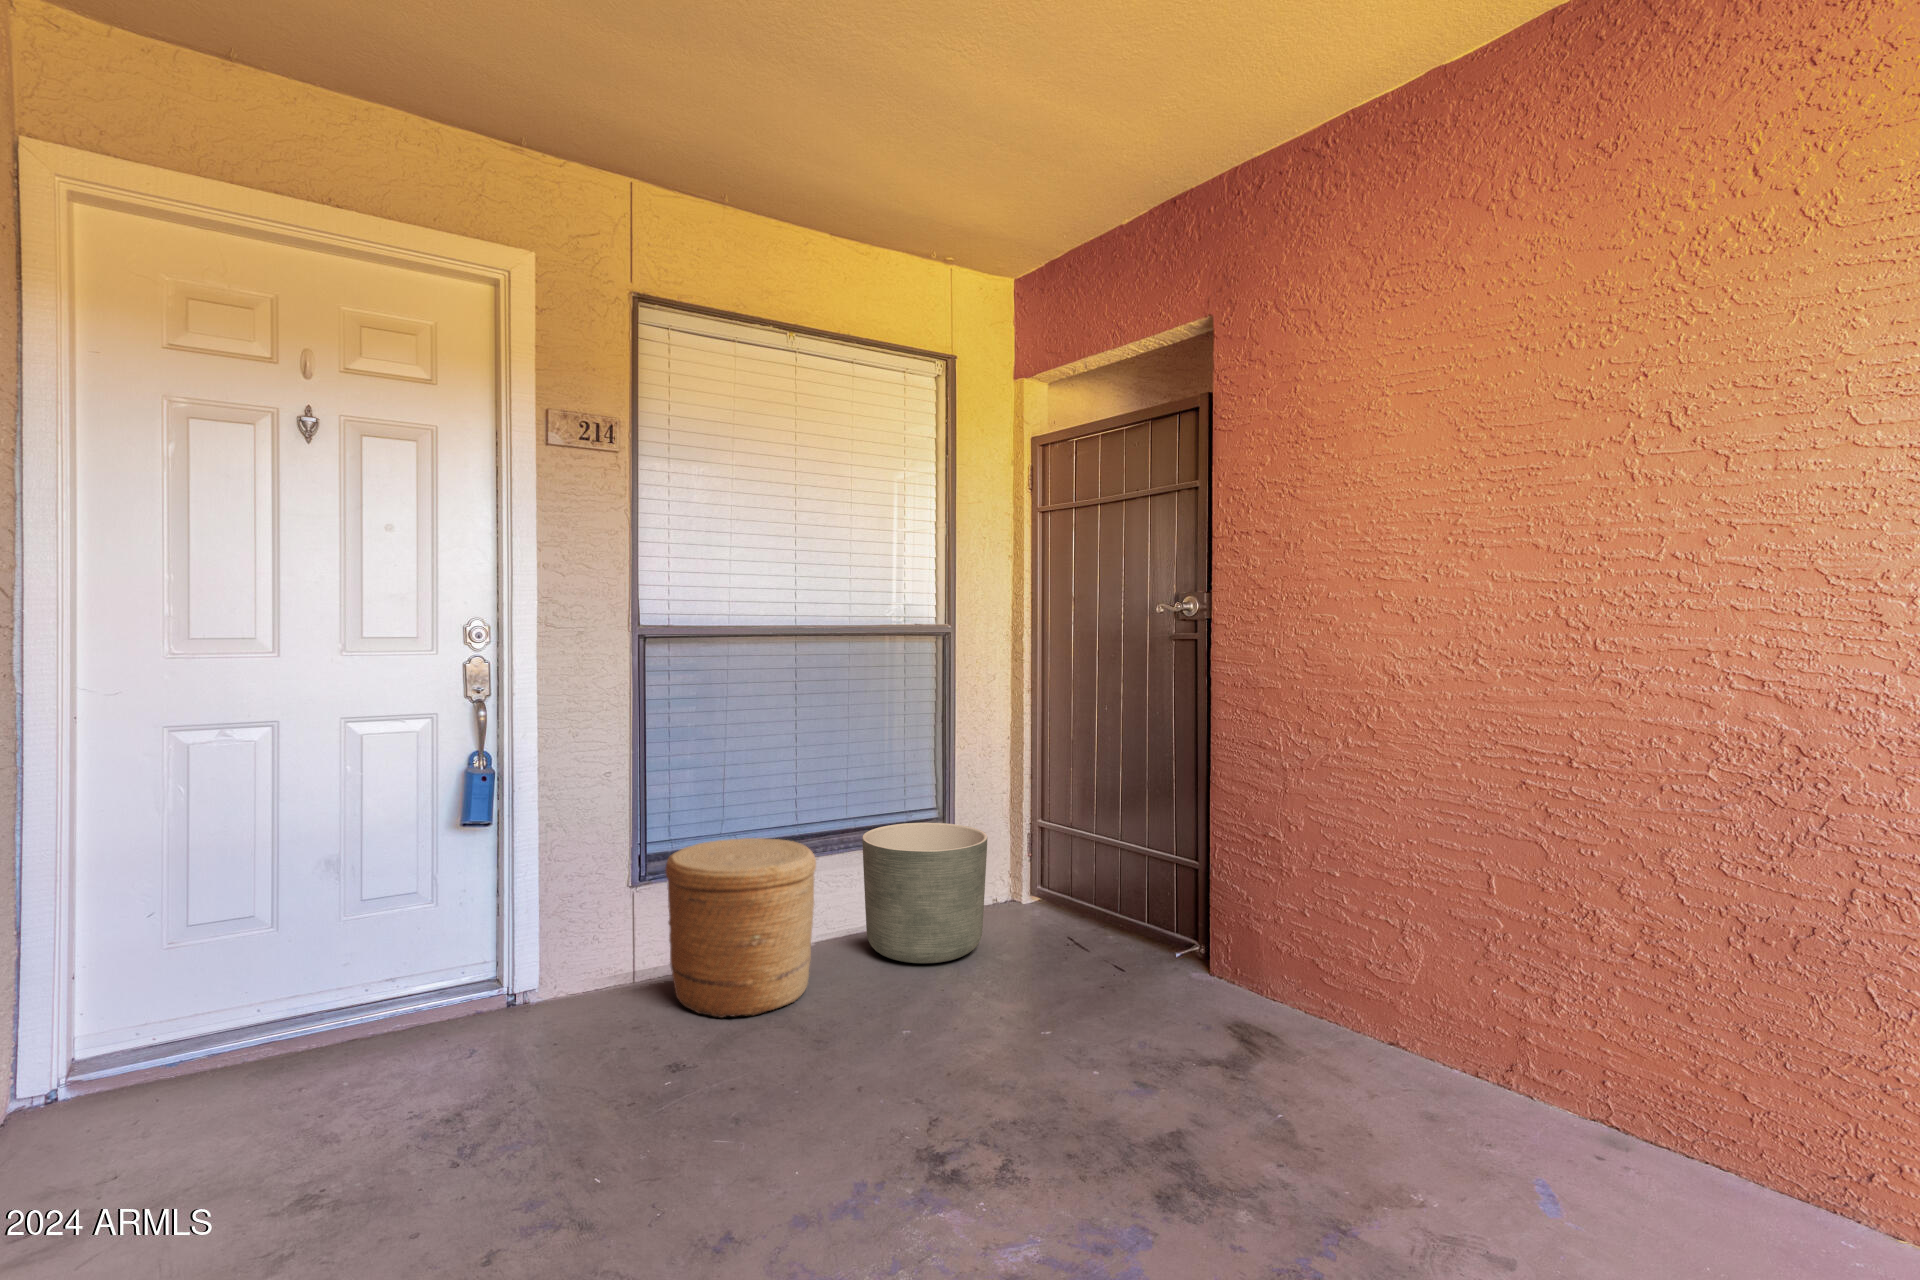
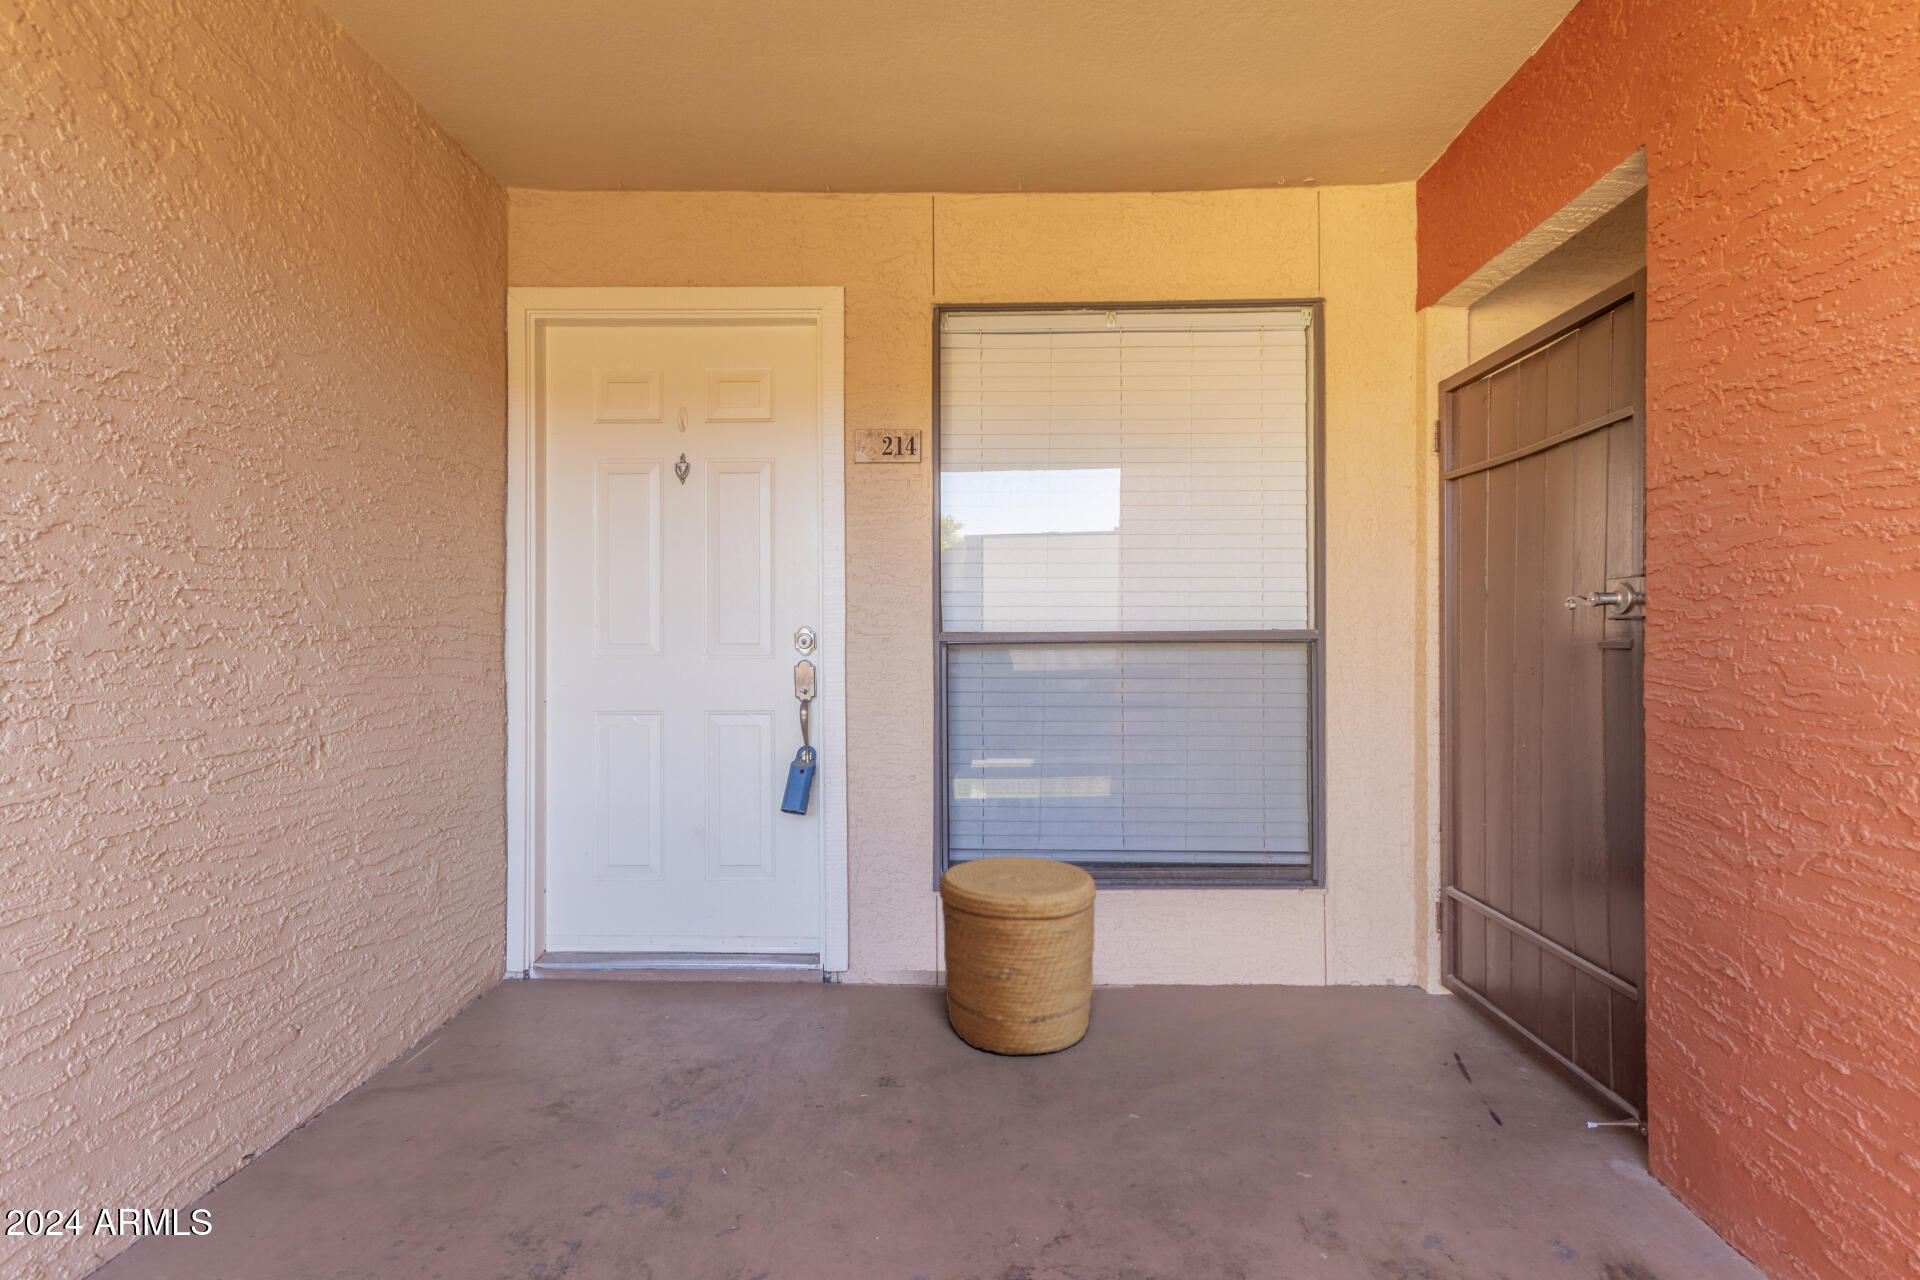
planter: present [862,823,987,963] -> none [1175,867,1337,1049]

